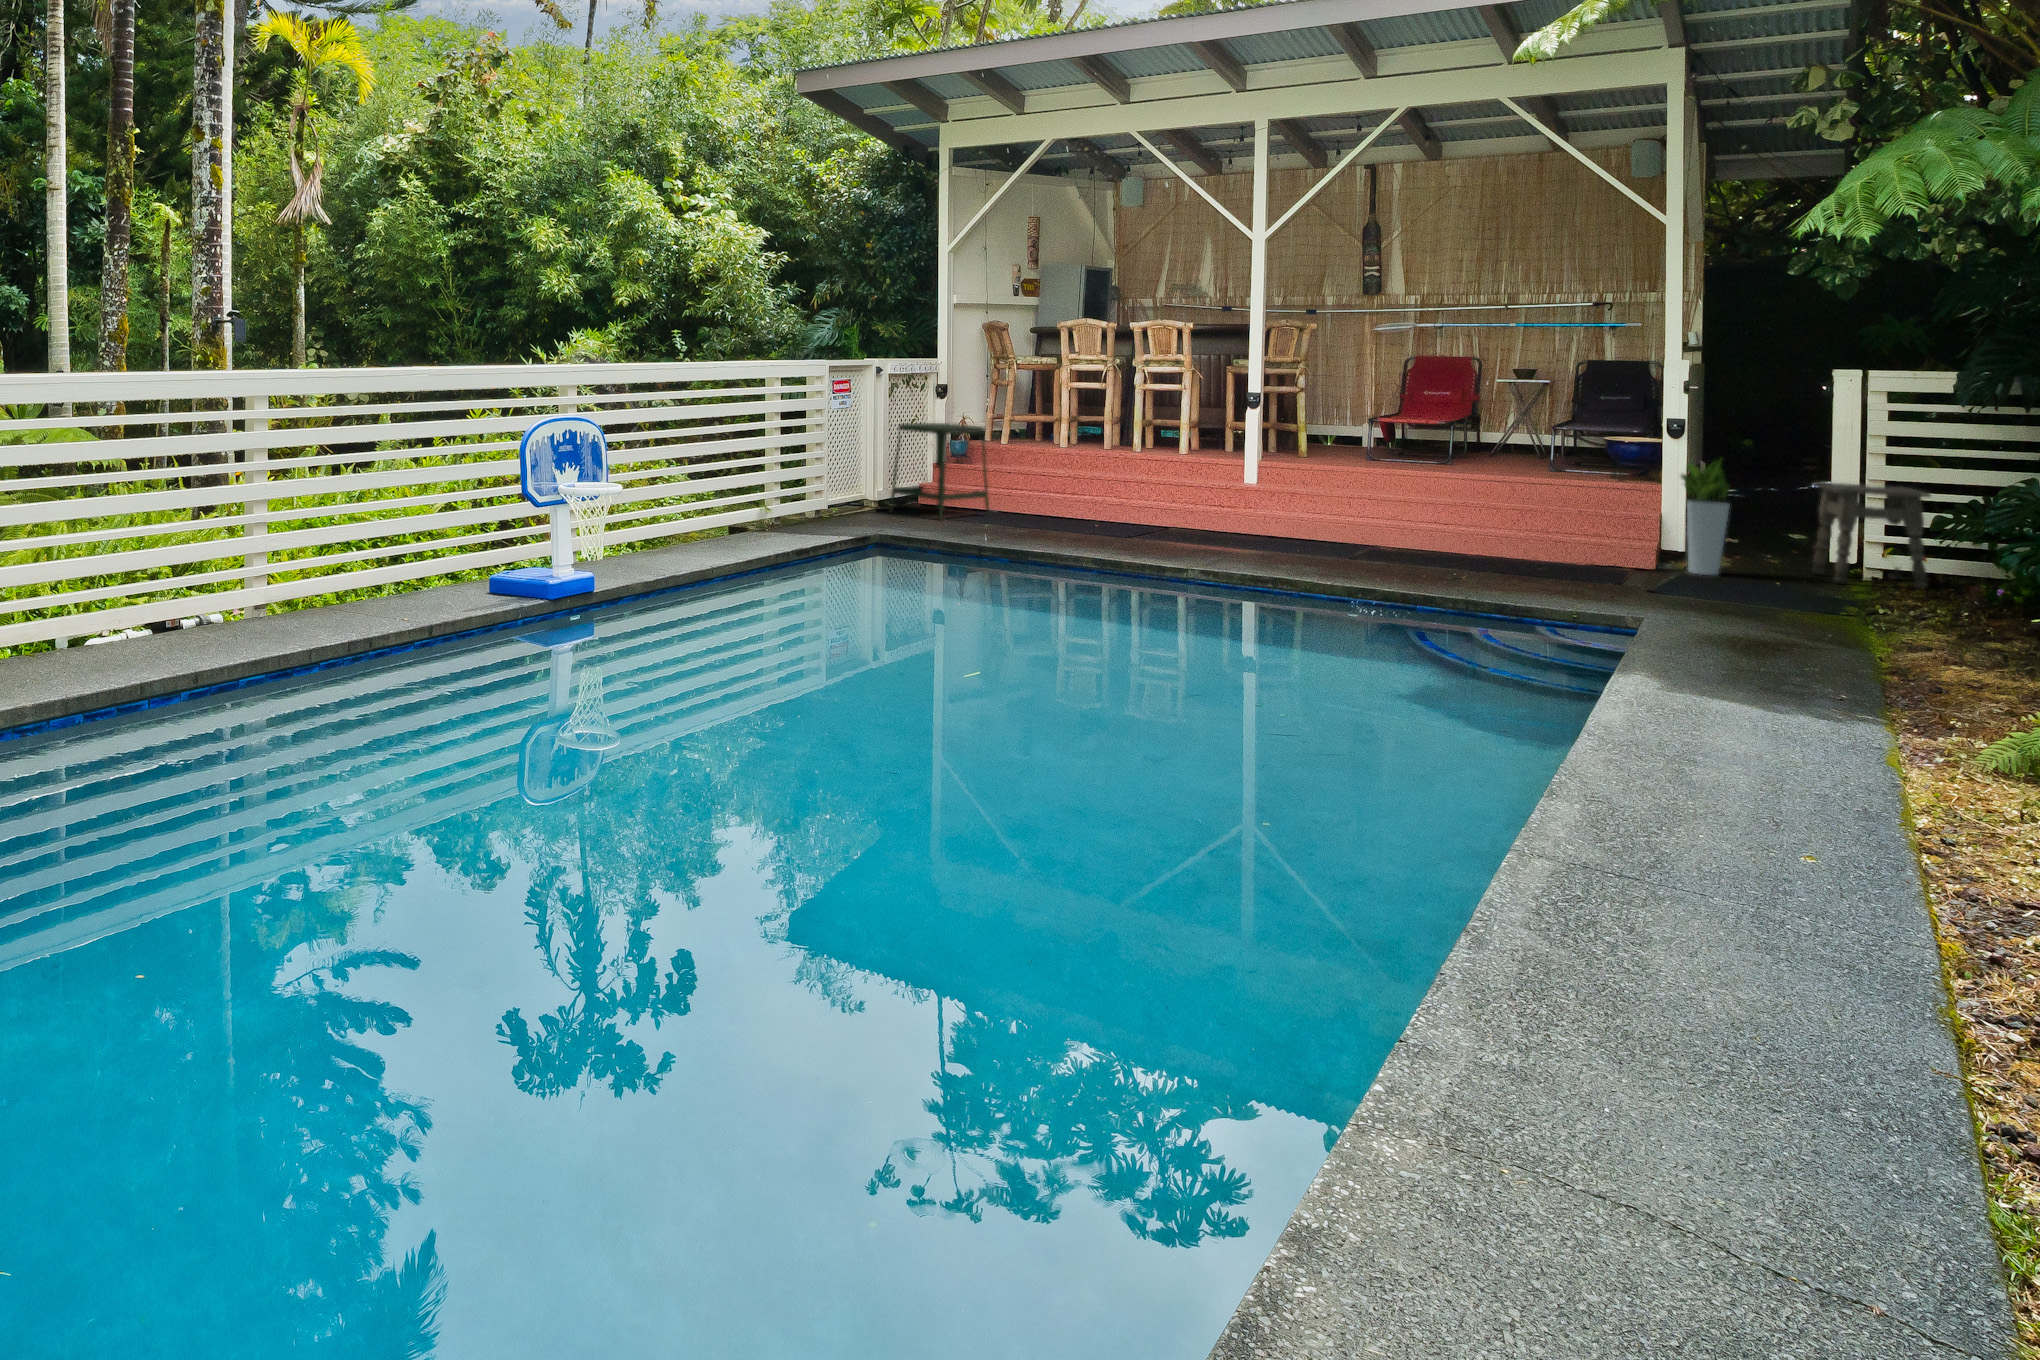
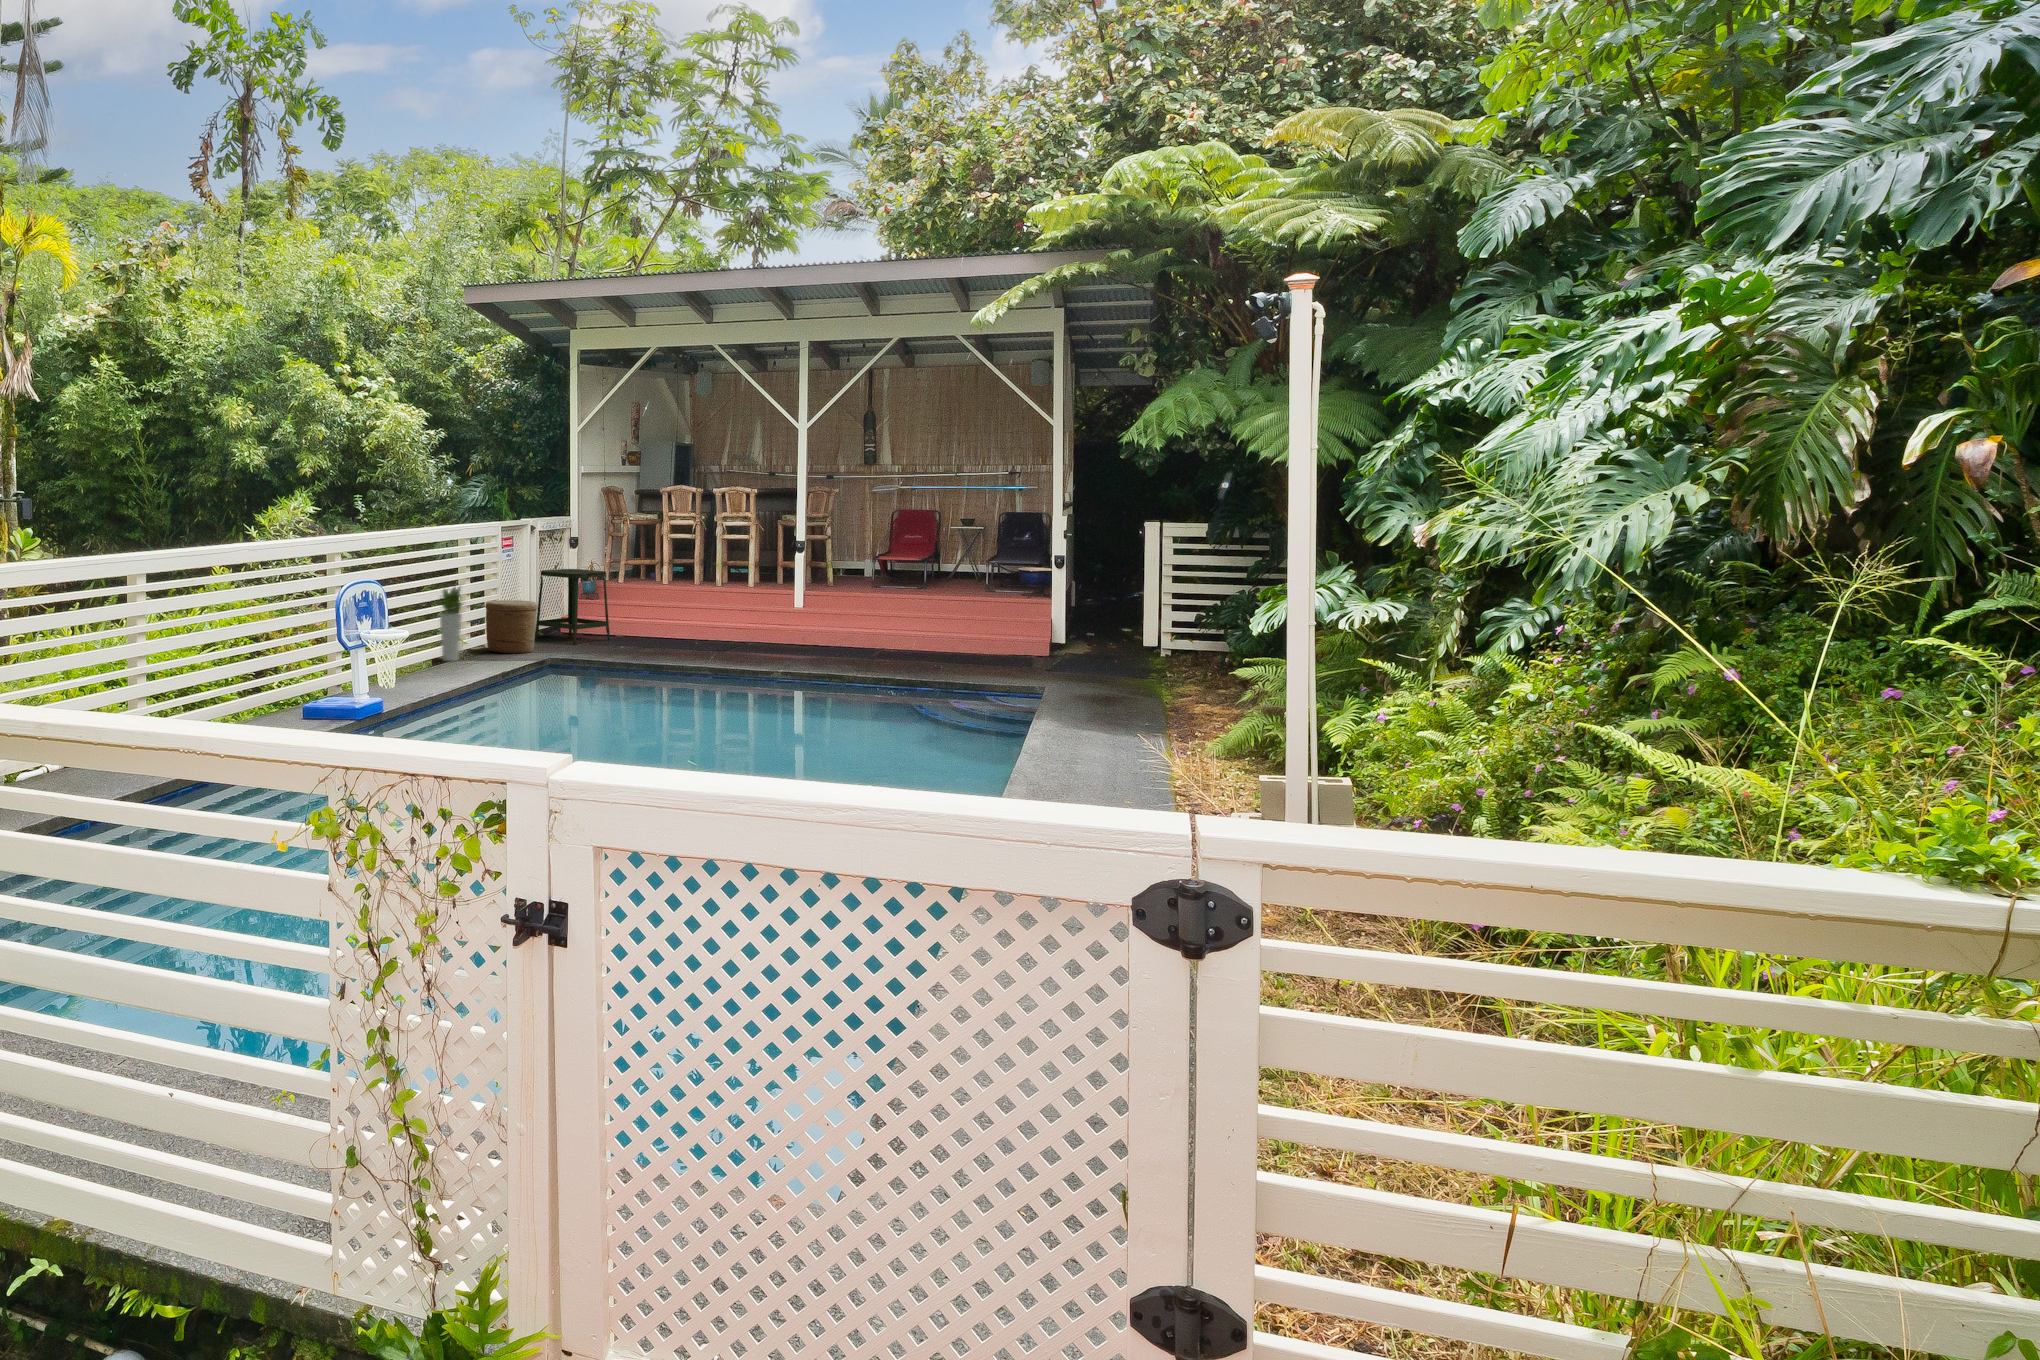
woven basket: none [821,460,889,529] -> present [485,600,538,654]
planter: present [1681,460,1730,575] -> present [440,587,464,661]
side table: present [1812,482,1930,589] -> none [1138,596,1202,664]

